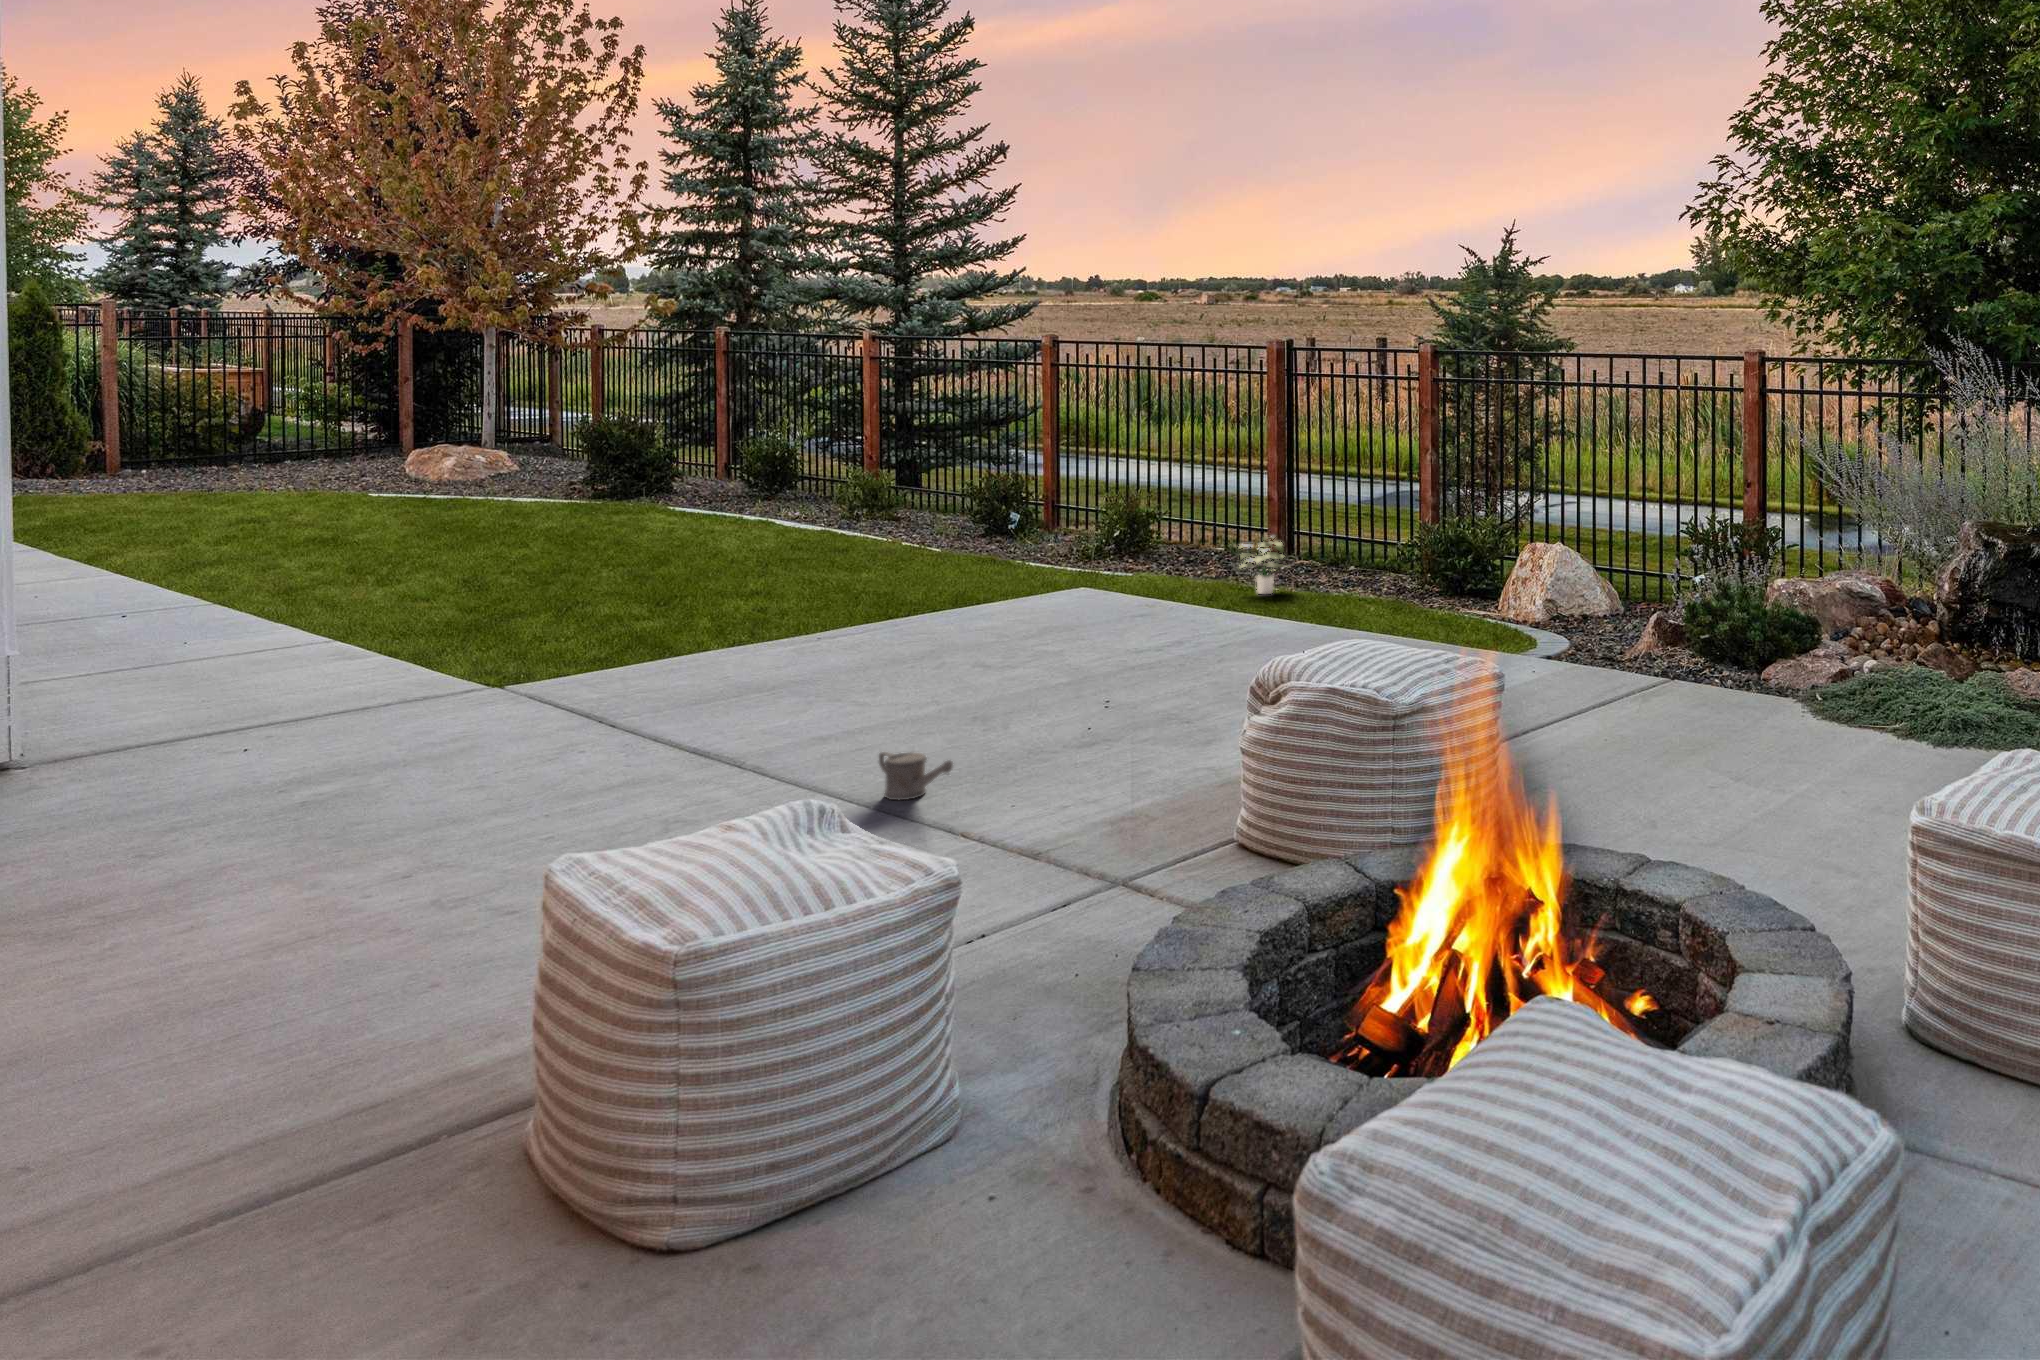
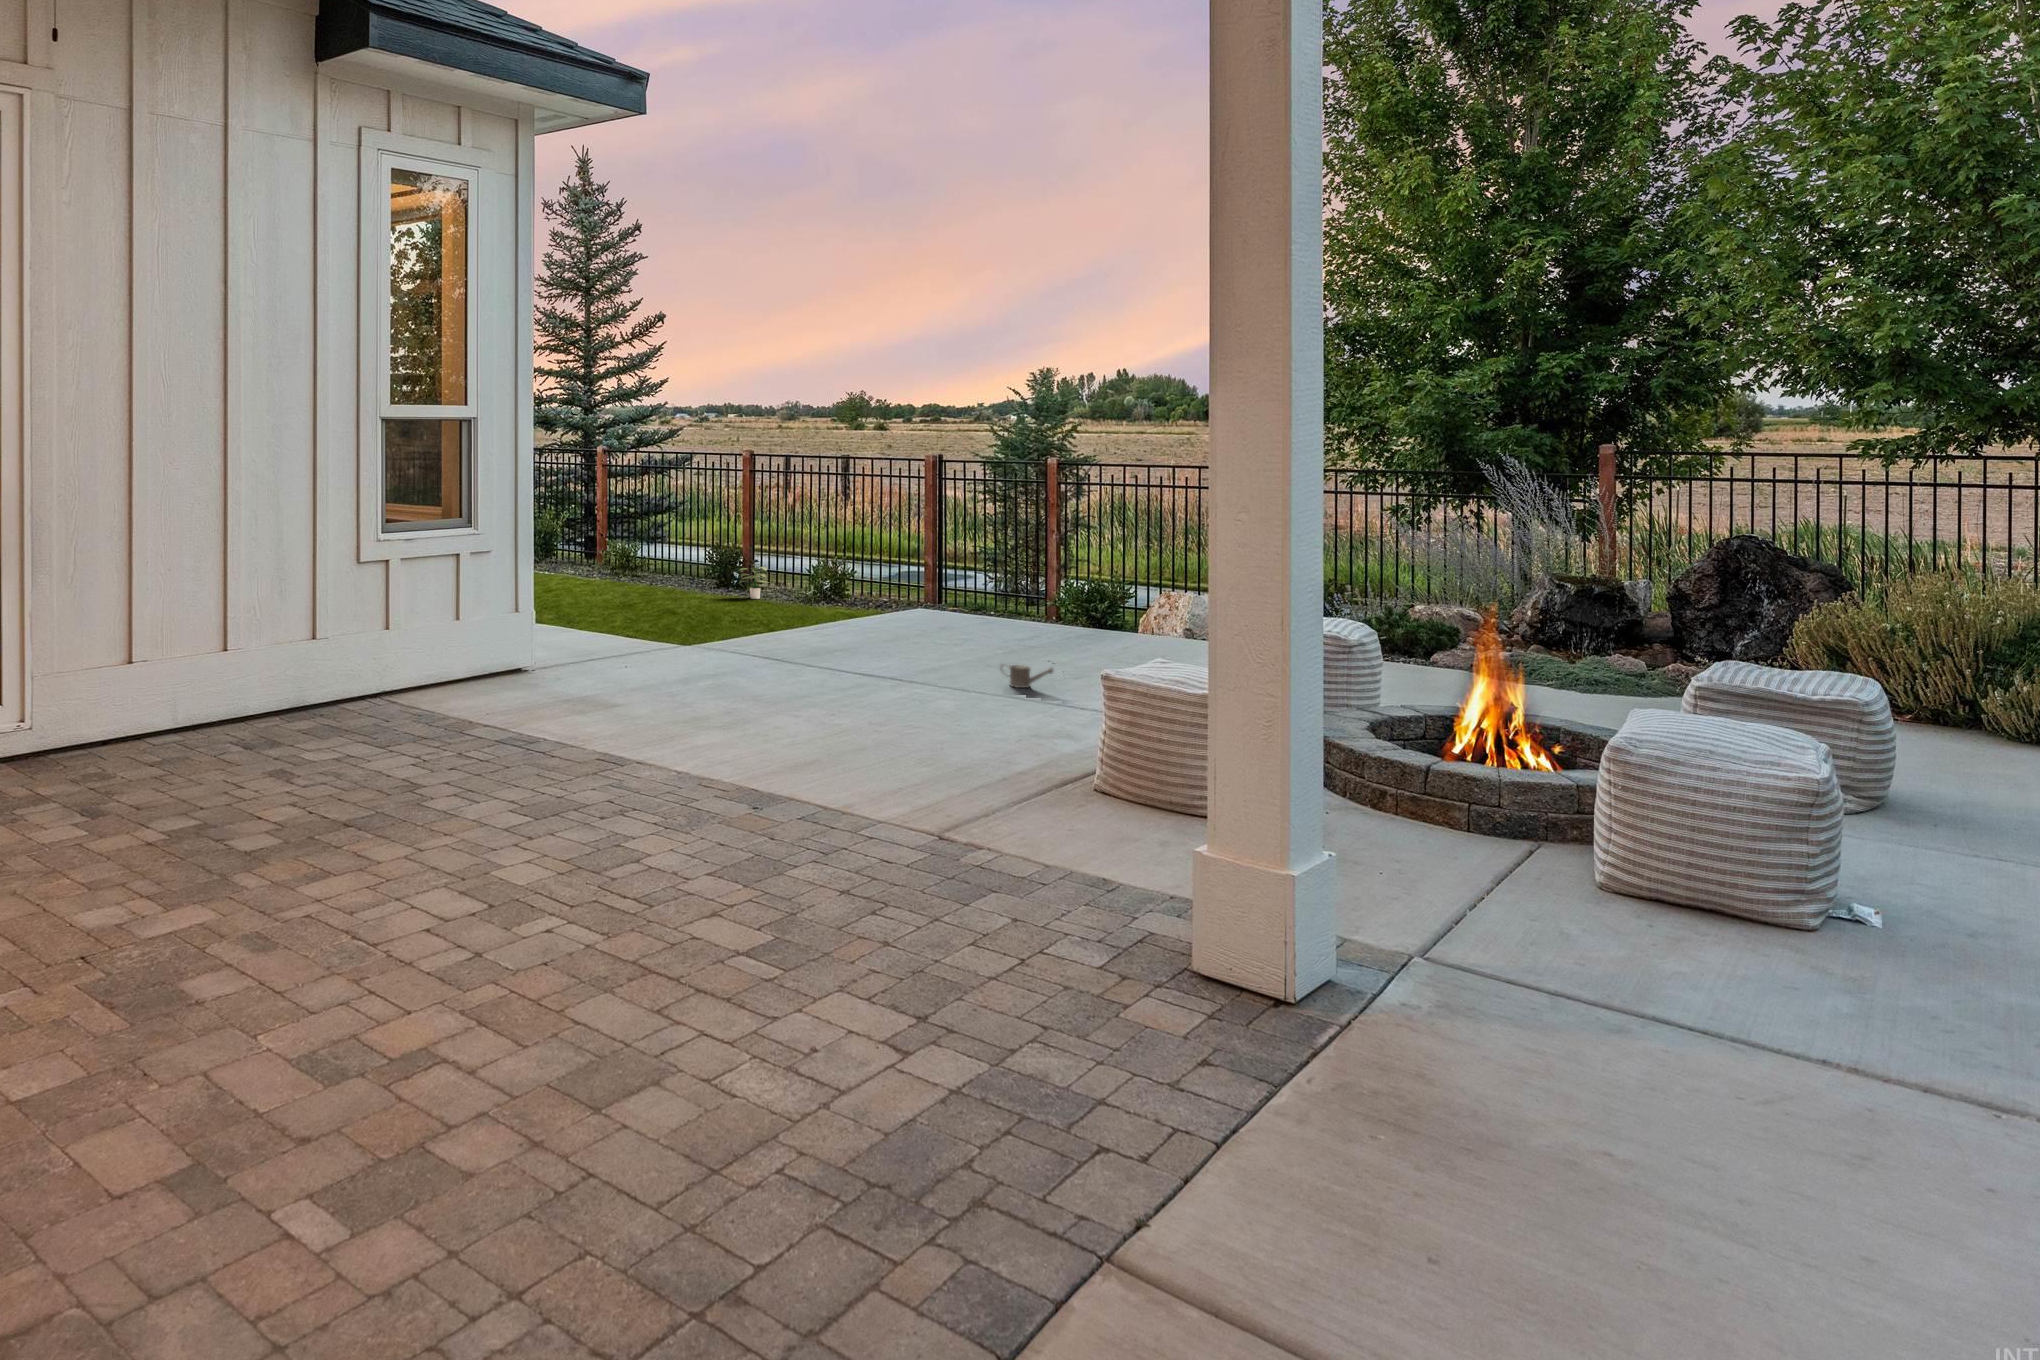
potted plant: present [1239,538,1285,594] -> present [739,564,769,599]

